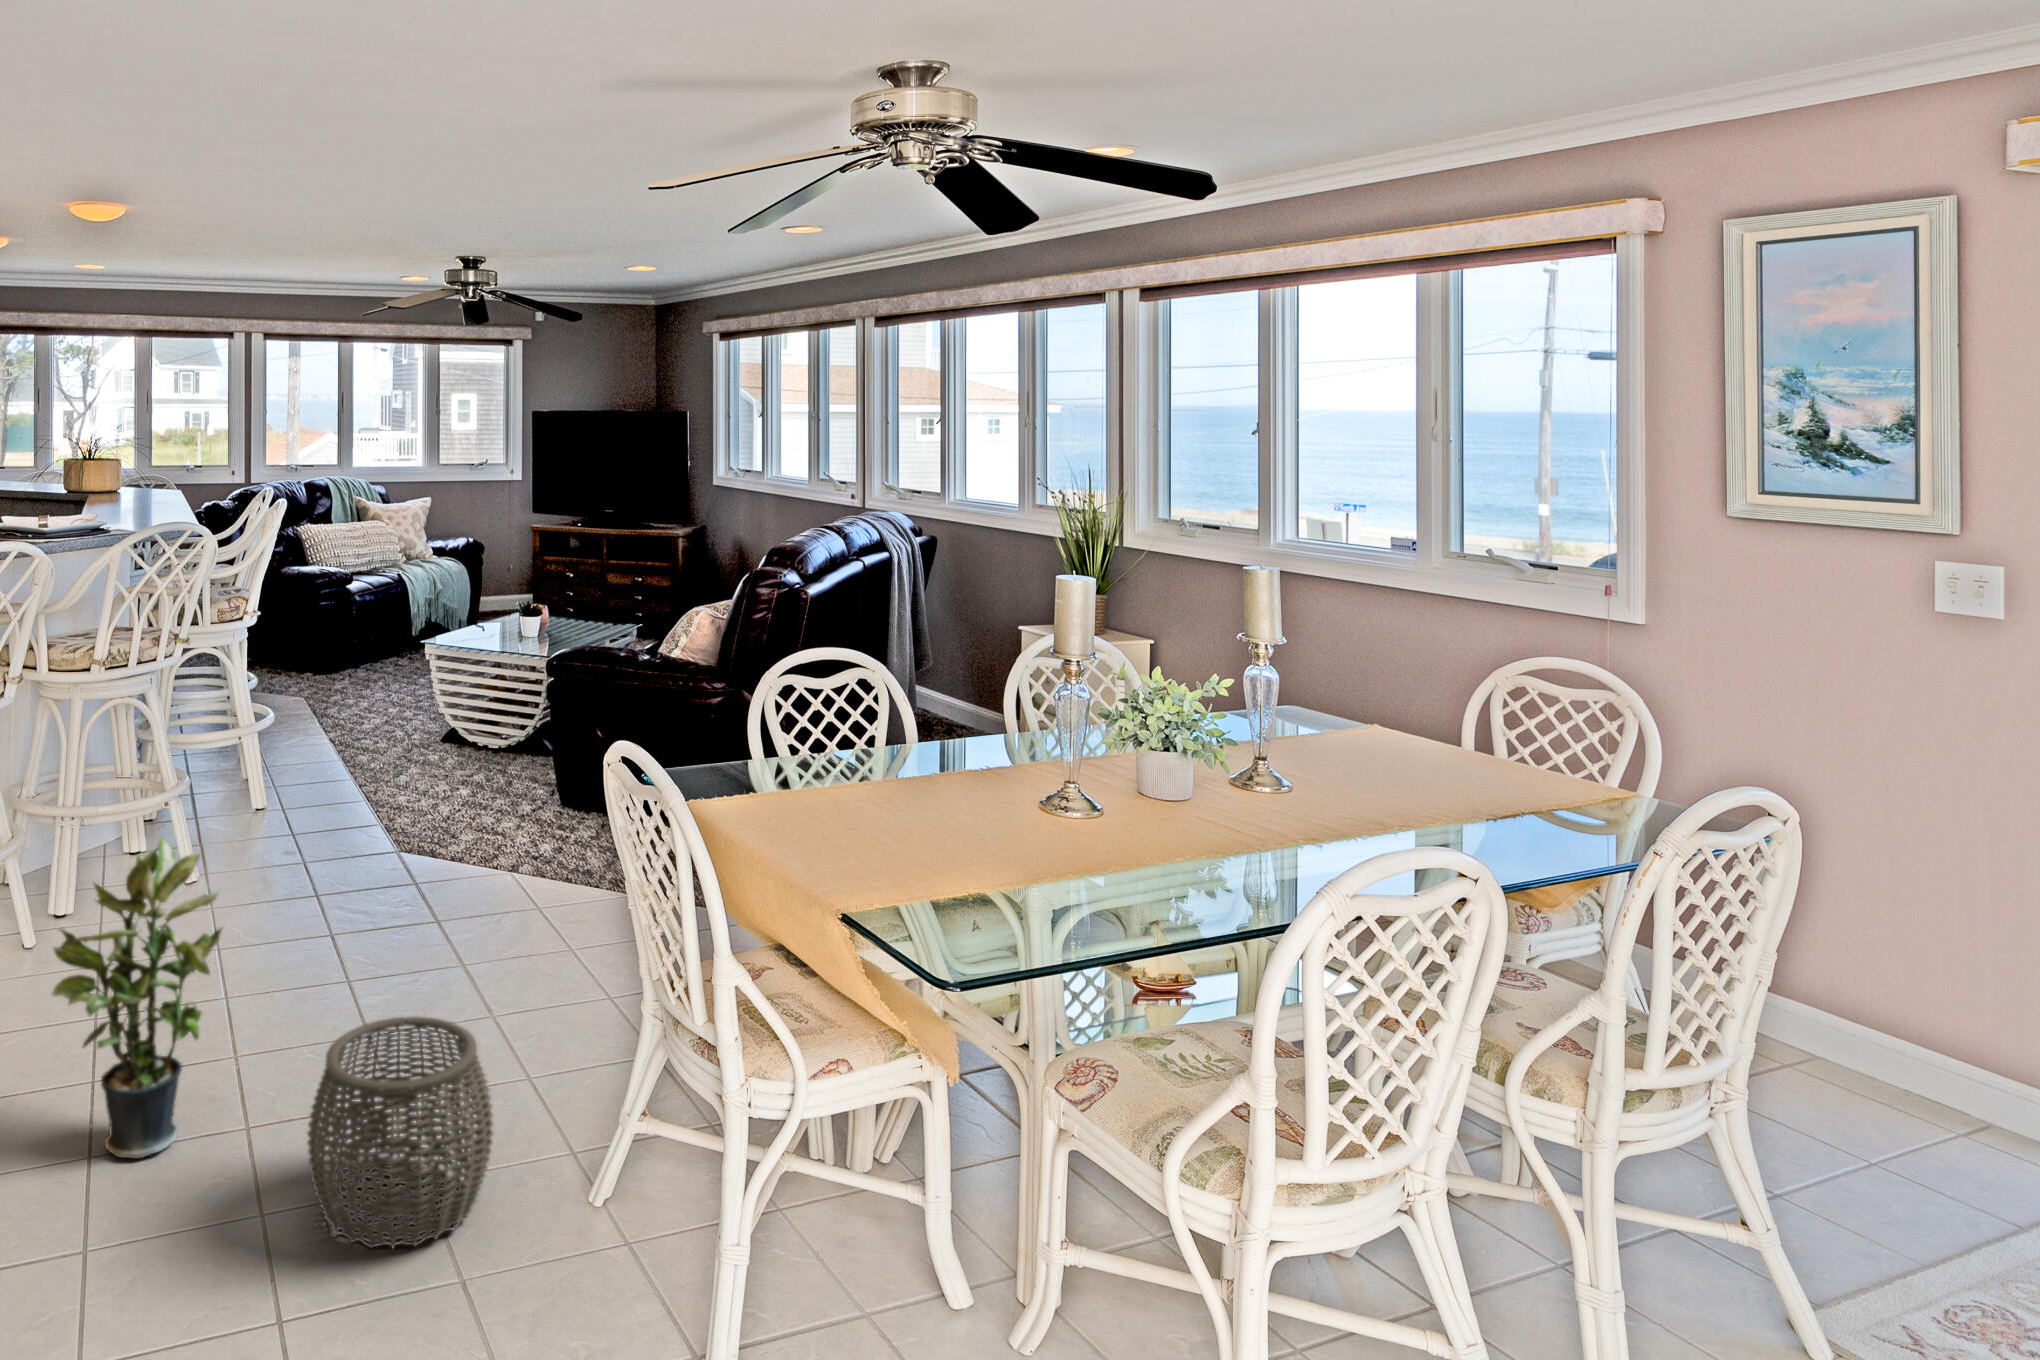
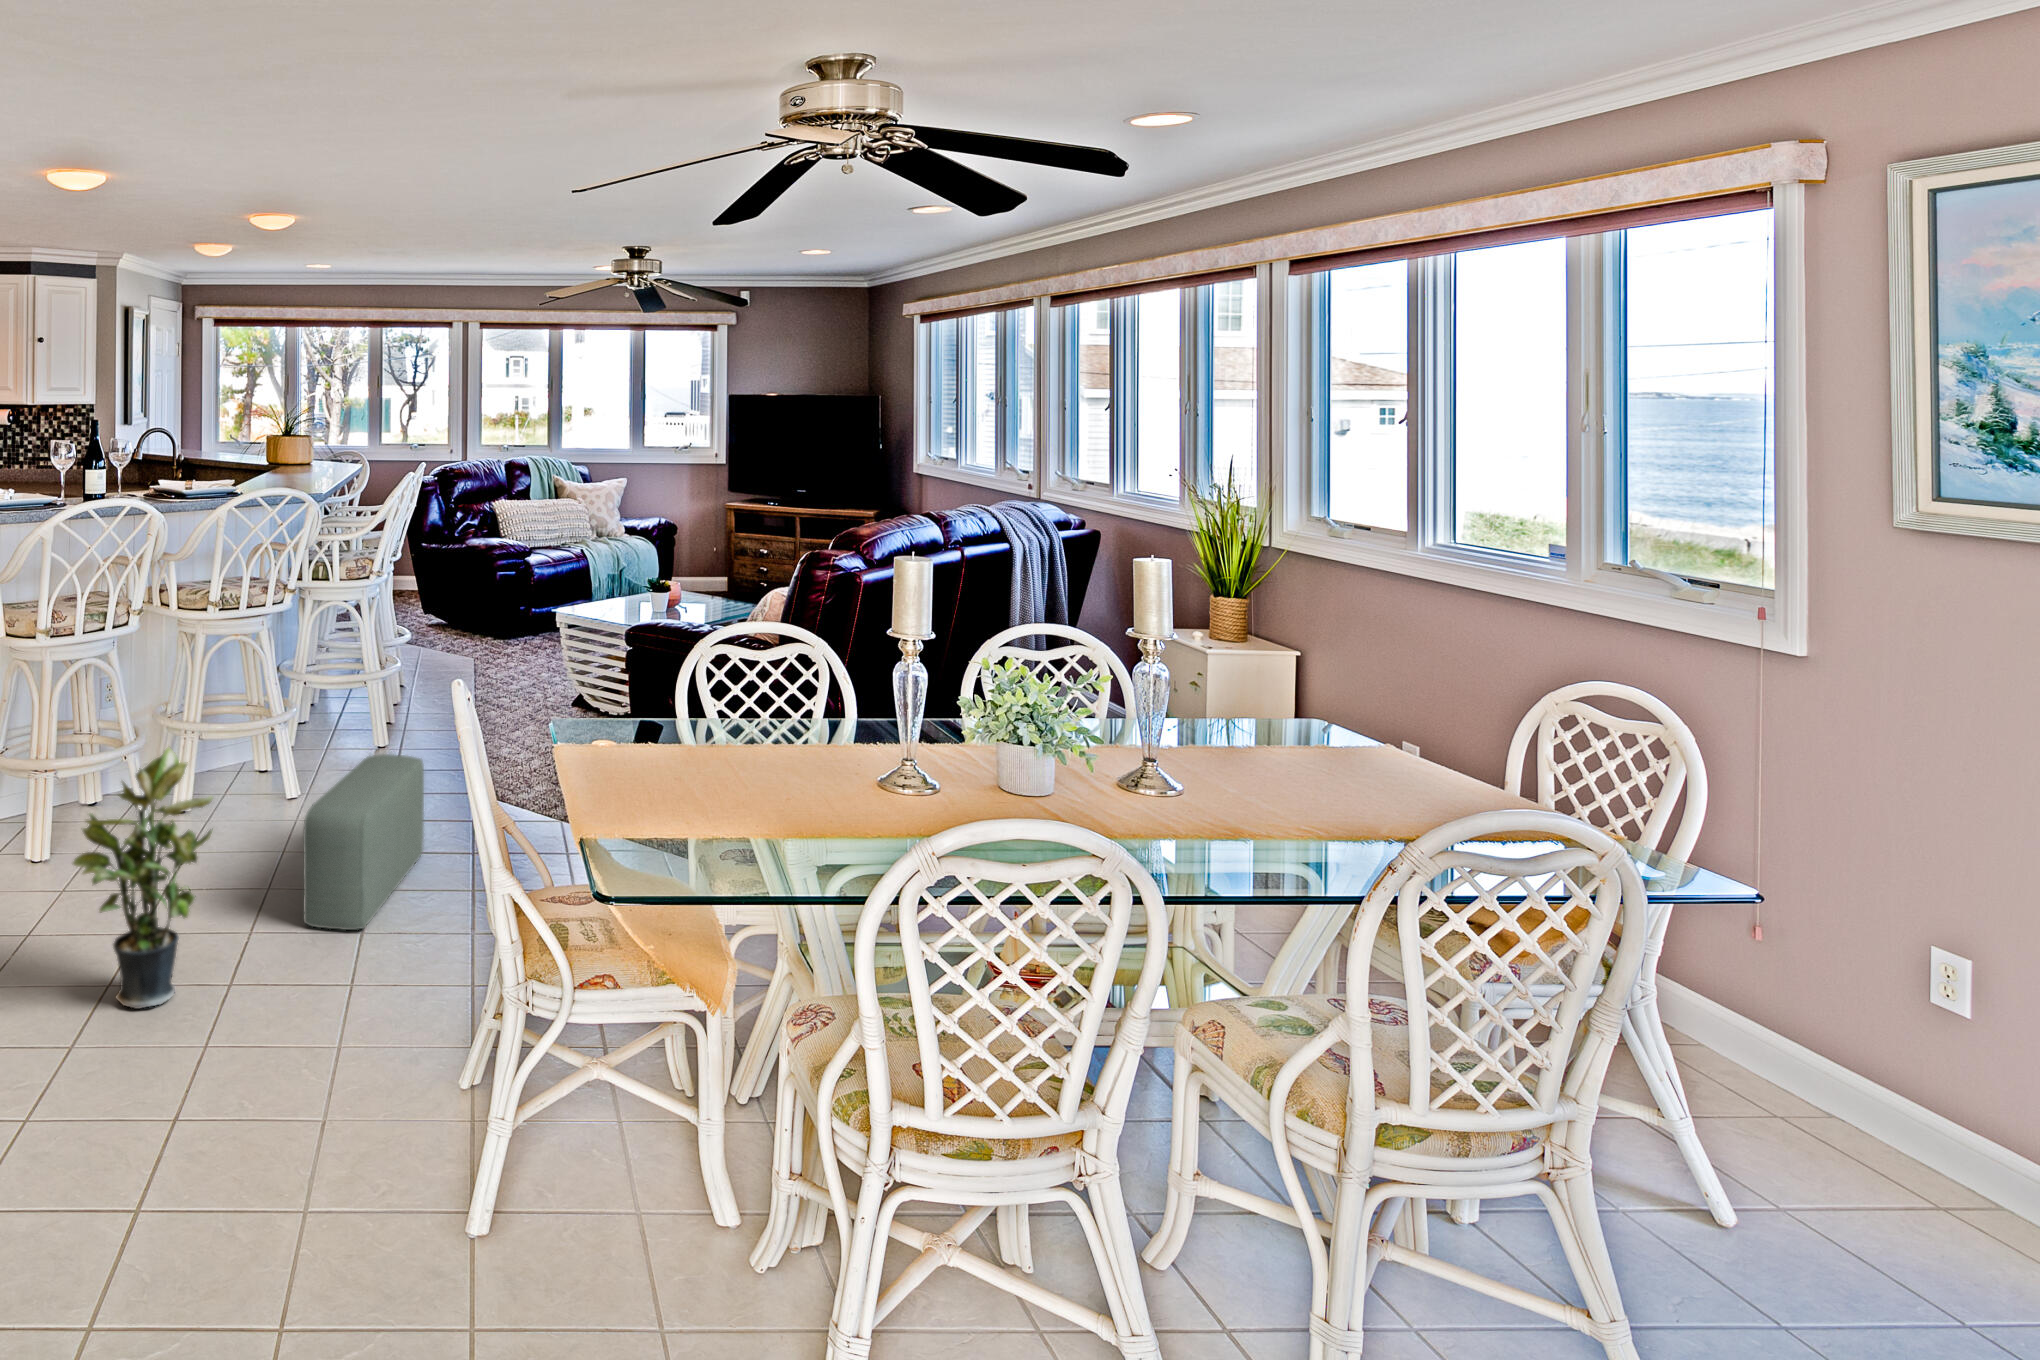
pouf: none [282,819,374,1028] -> present [303,754,424,930]
woven basket: present [307,1017,493,1248] -> none [229,920,392,1114]

